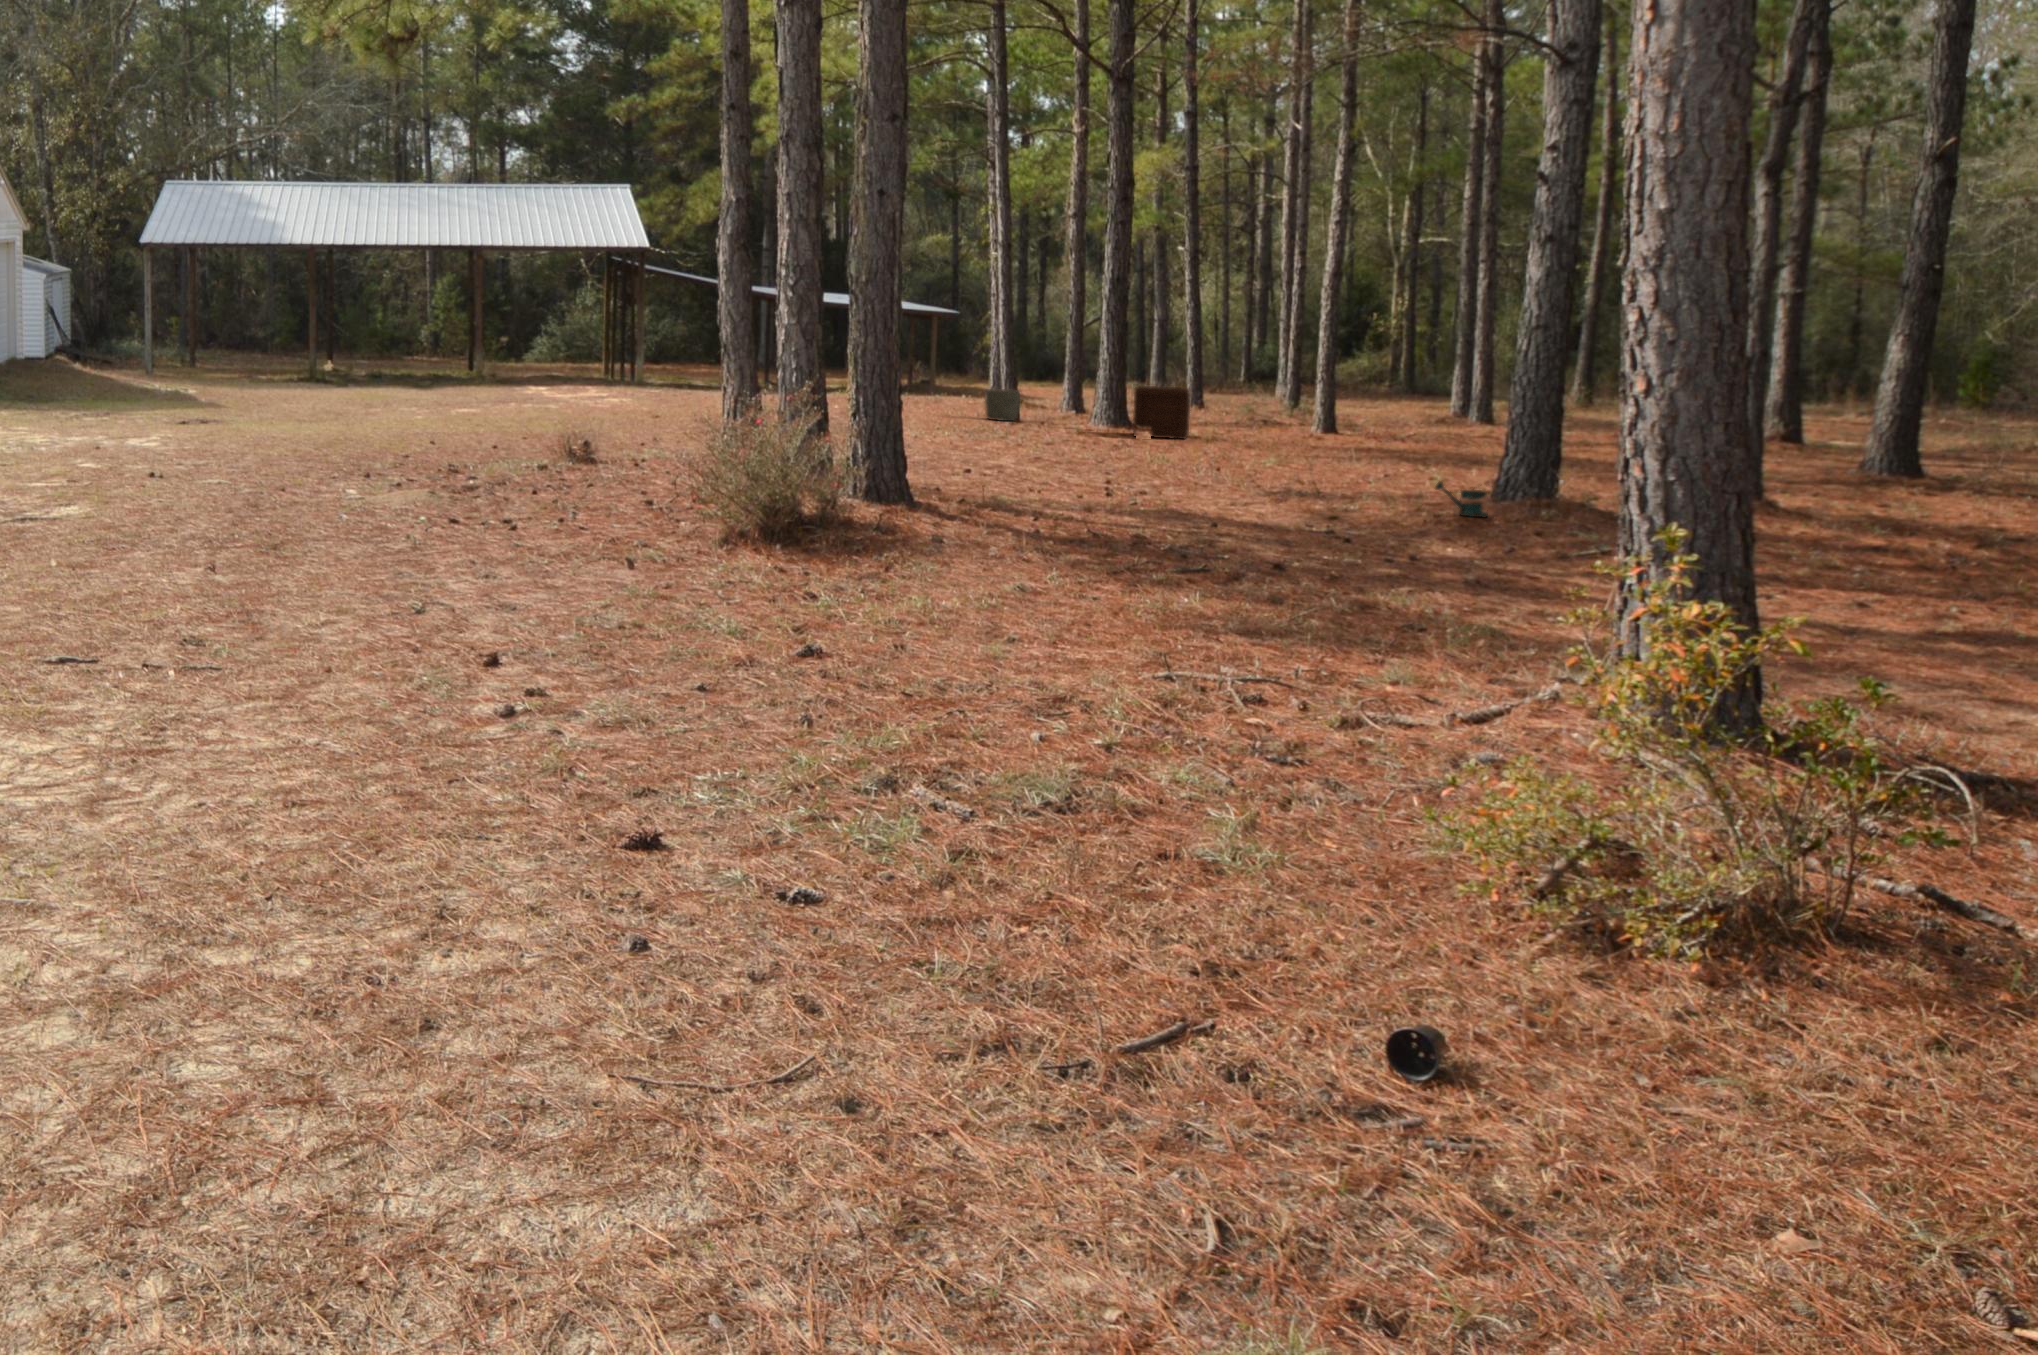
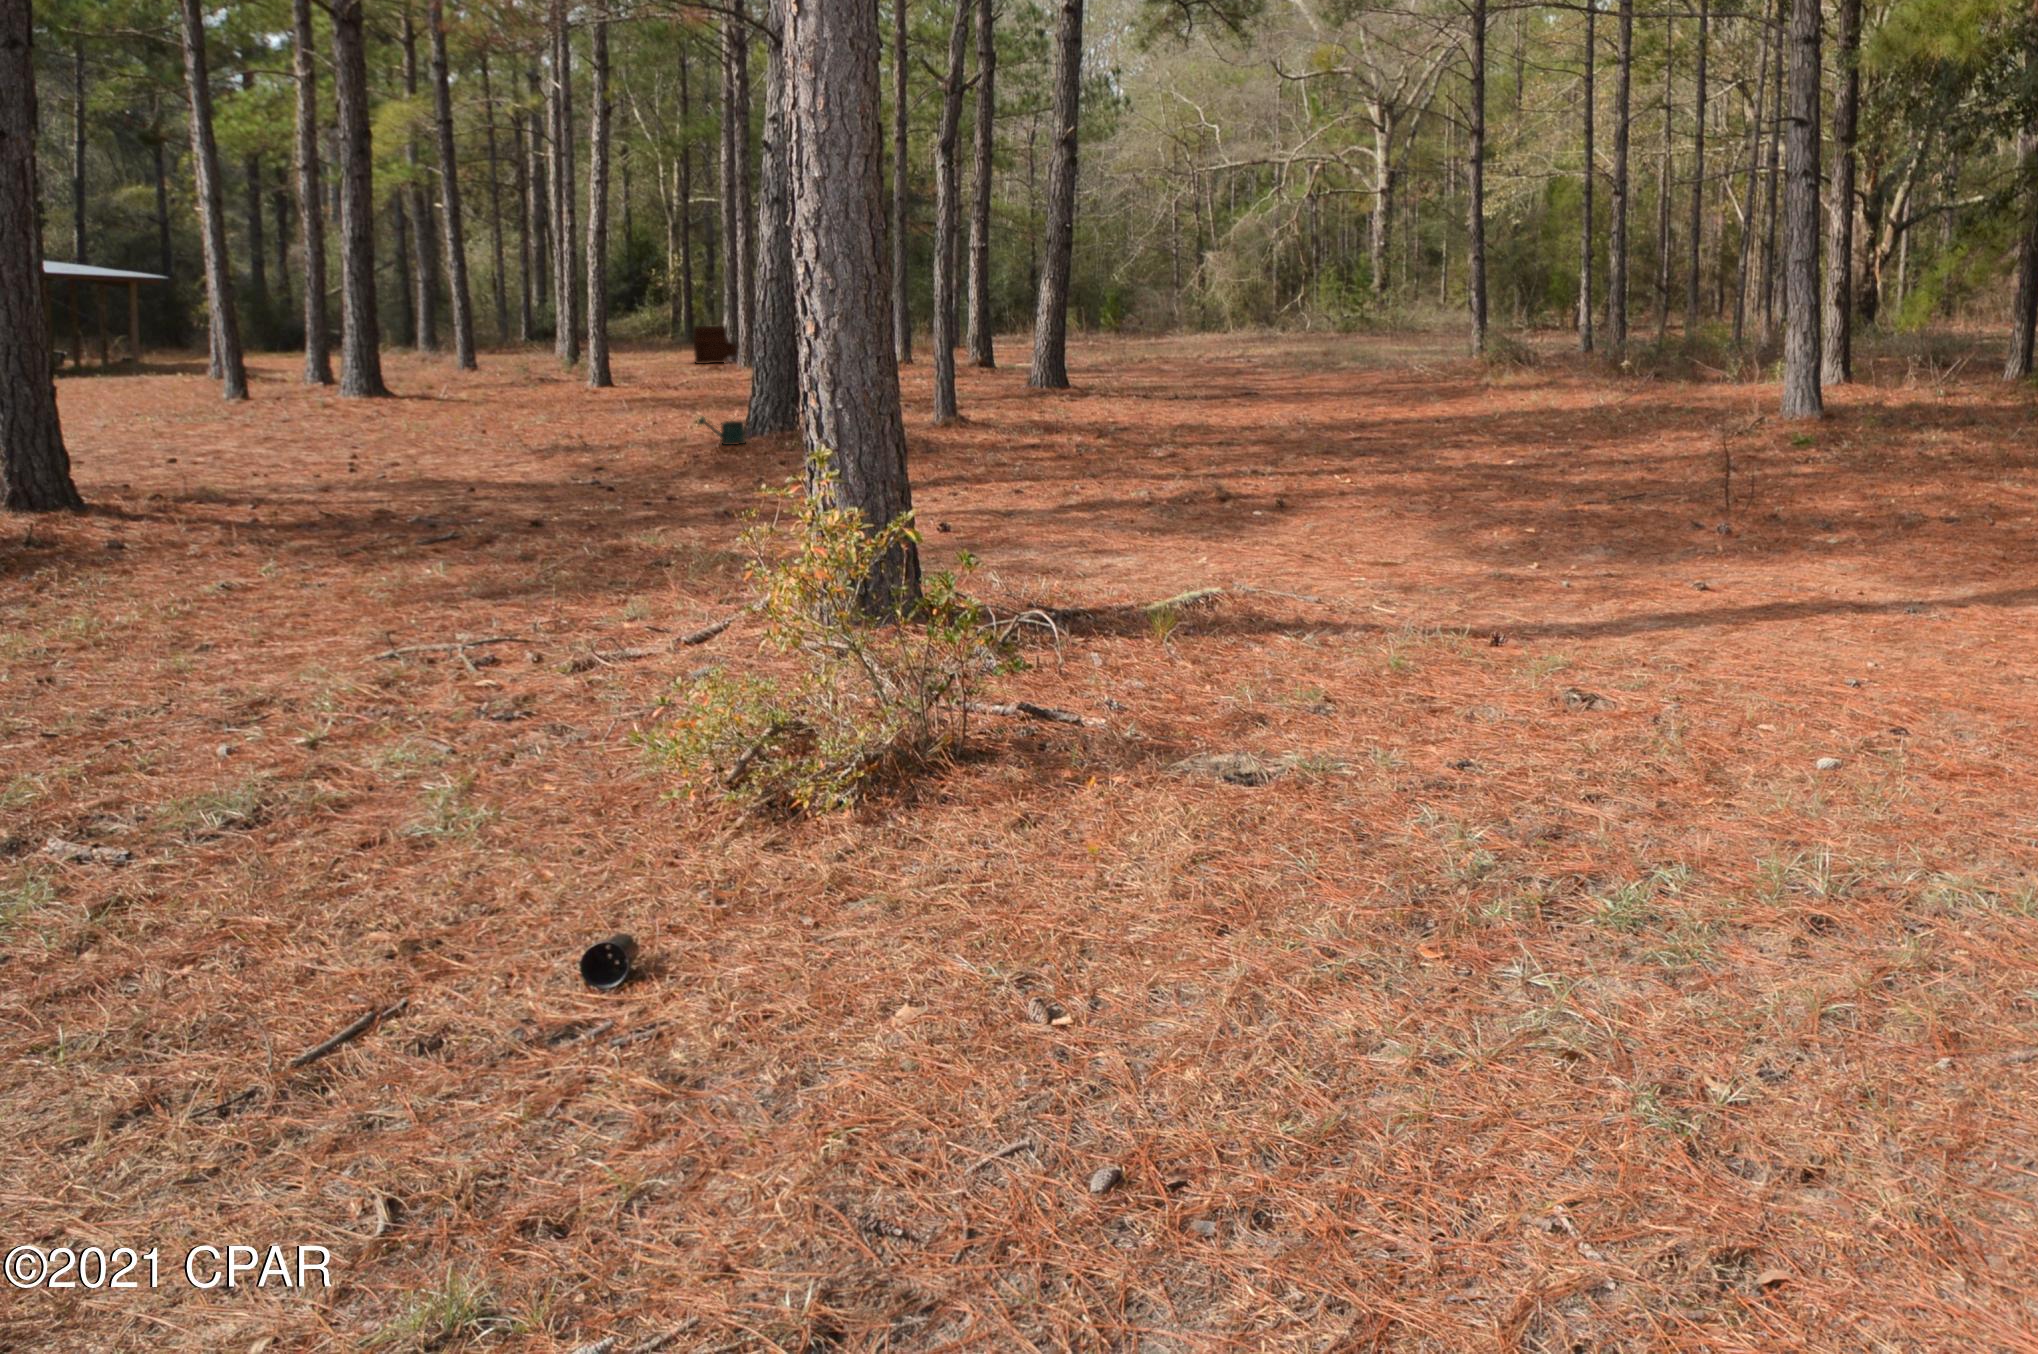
wooden crate: present [1133,386,1191,439] -> present [694,326,737,364]
planter: present [985,389,1020,421] -> none [160,363,217,401]

